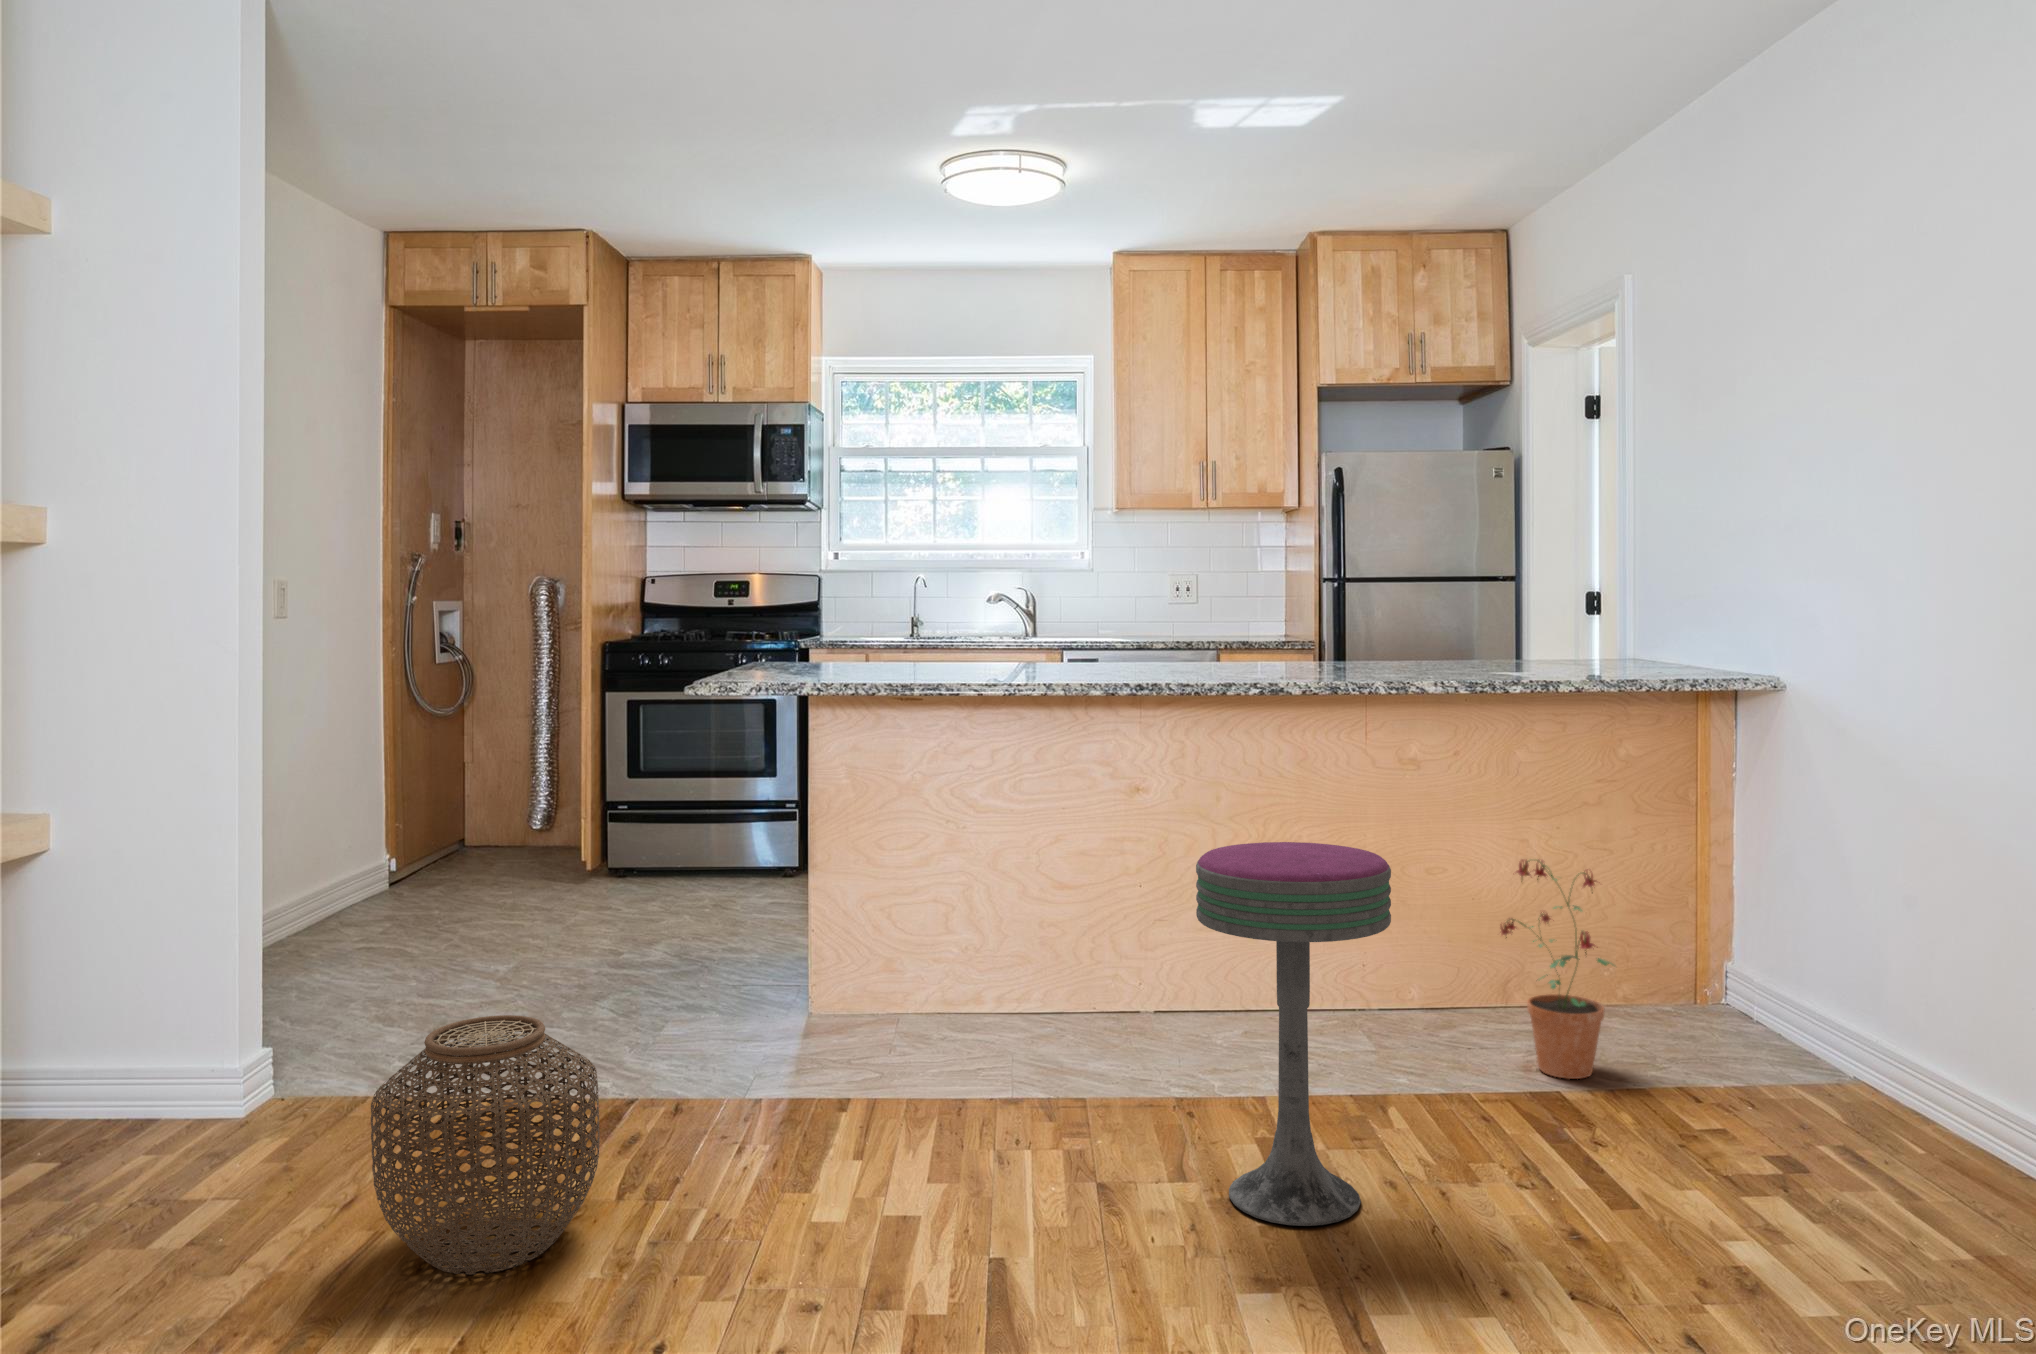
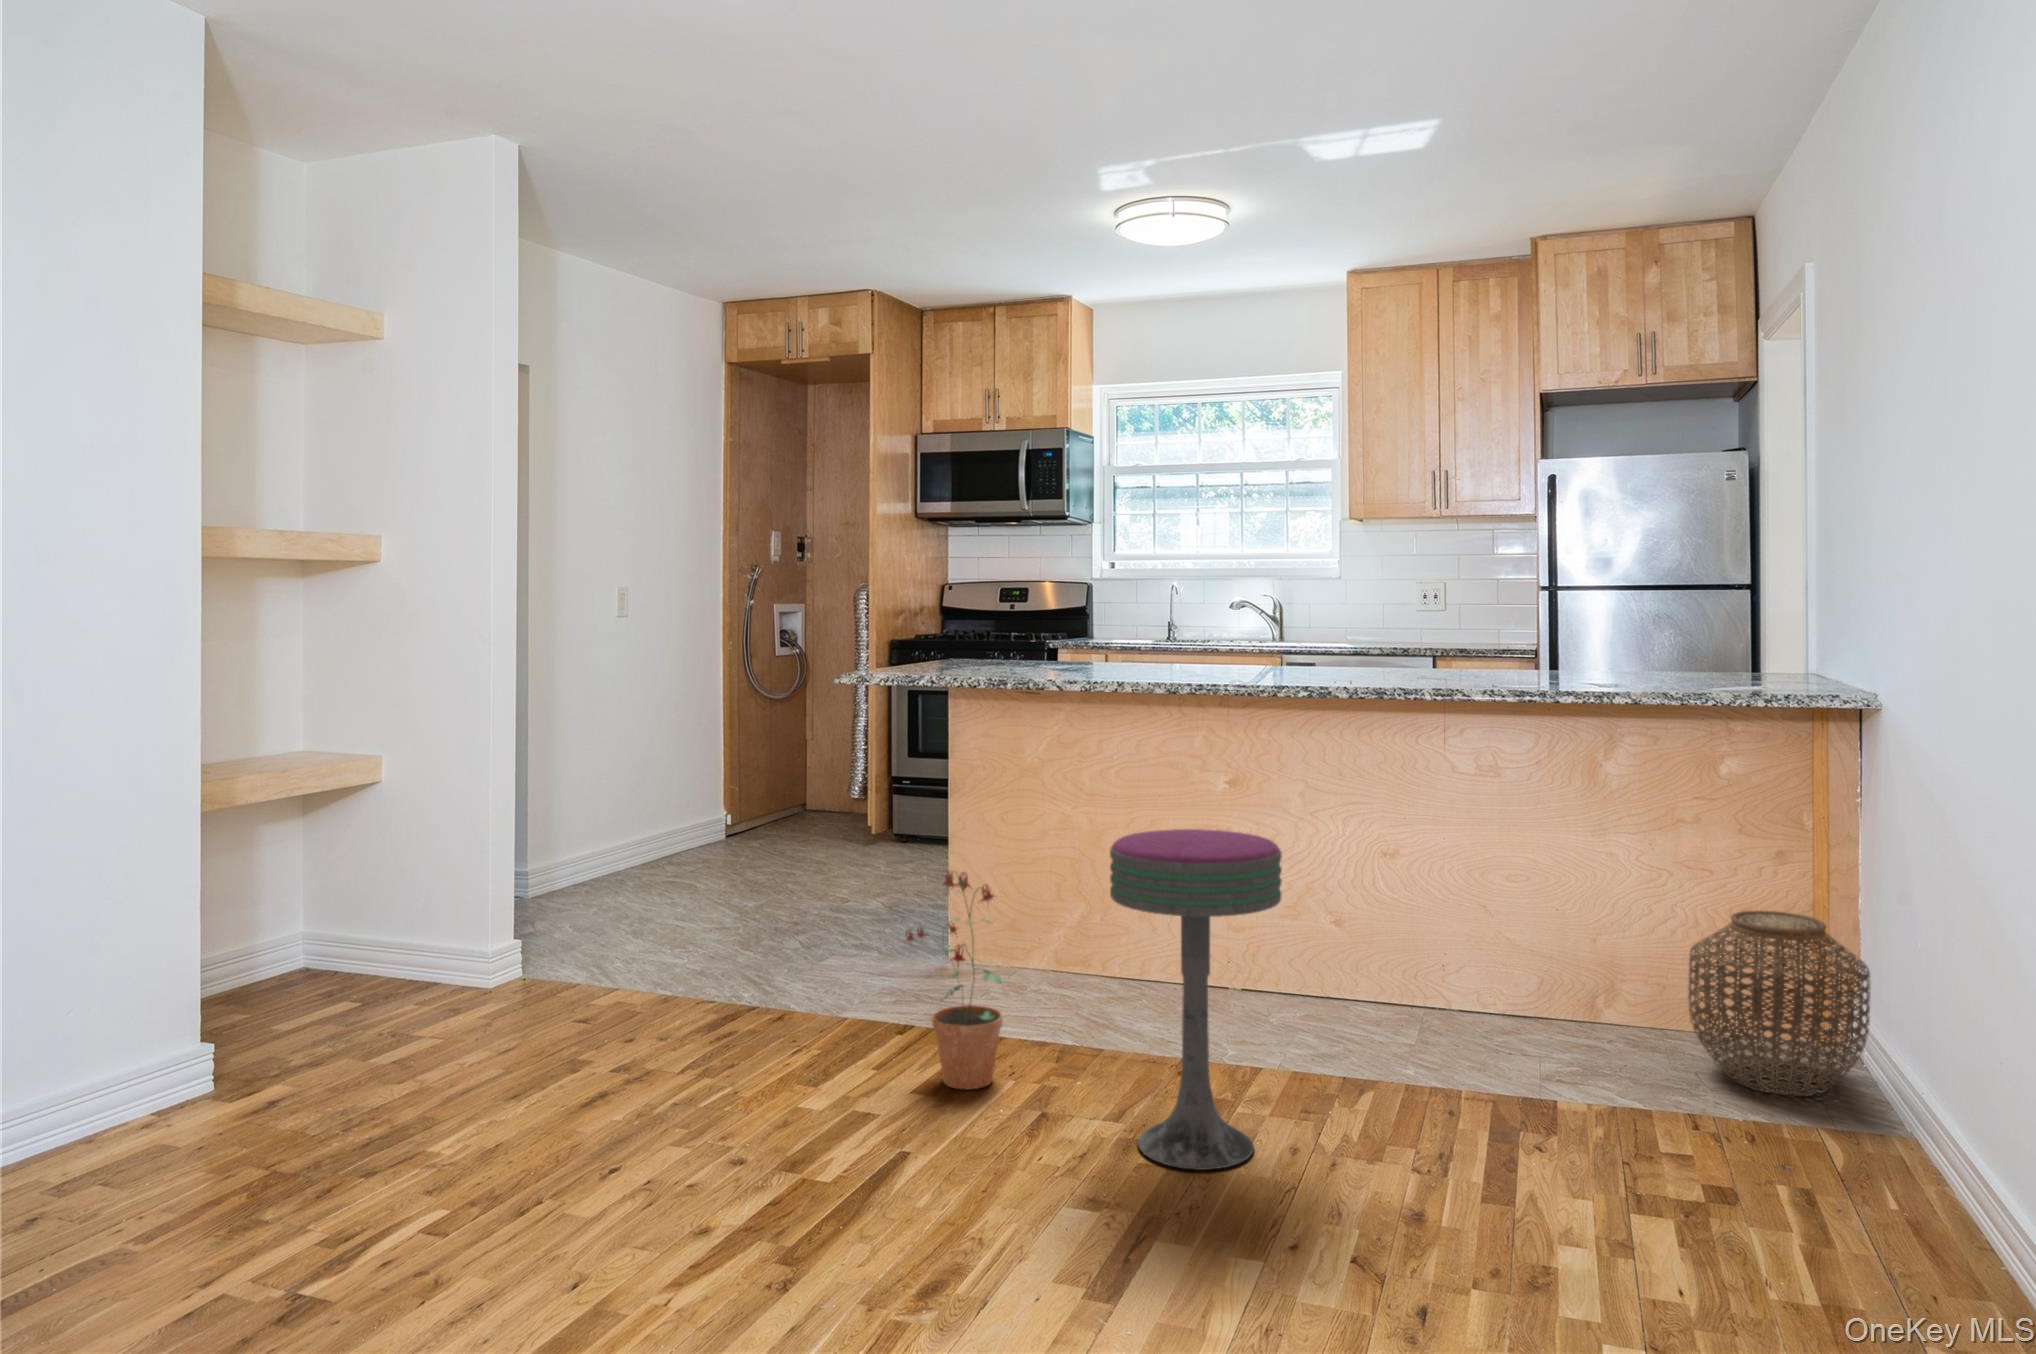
potted plant: present [1501,859,1612,1079] -> present [906,871,1003,1089]
woven basket: present [371,1015,600,1274] -> present [1688,911,1870,1096]

